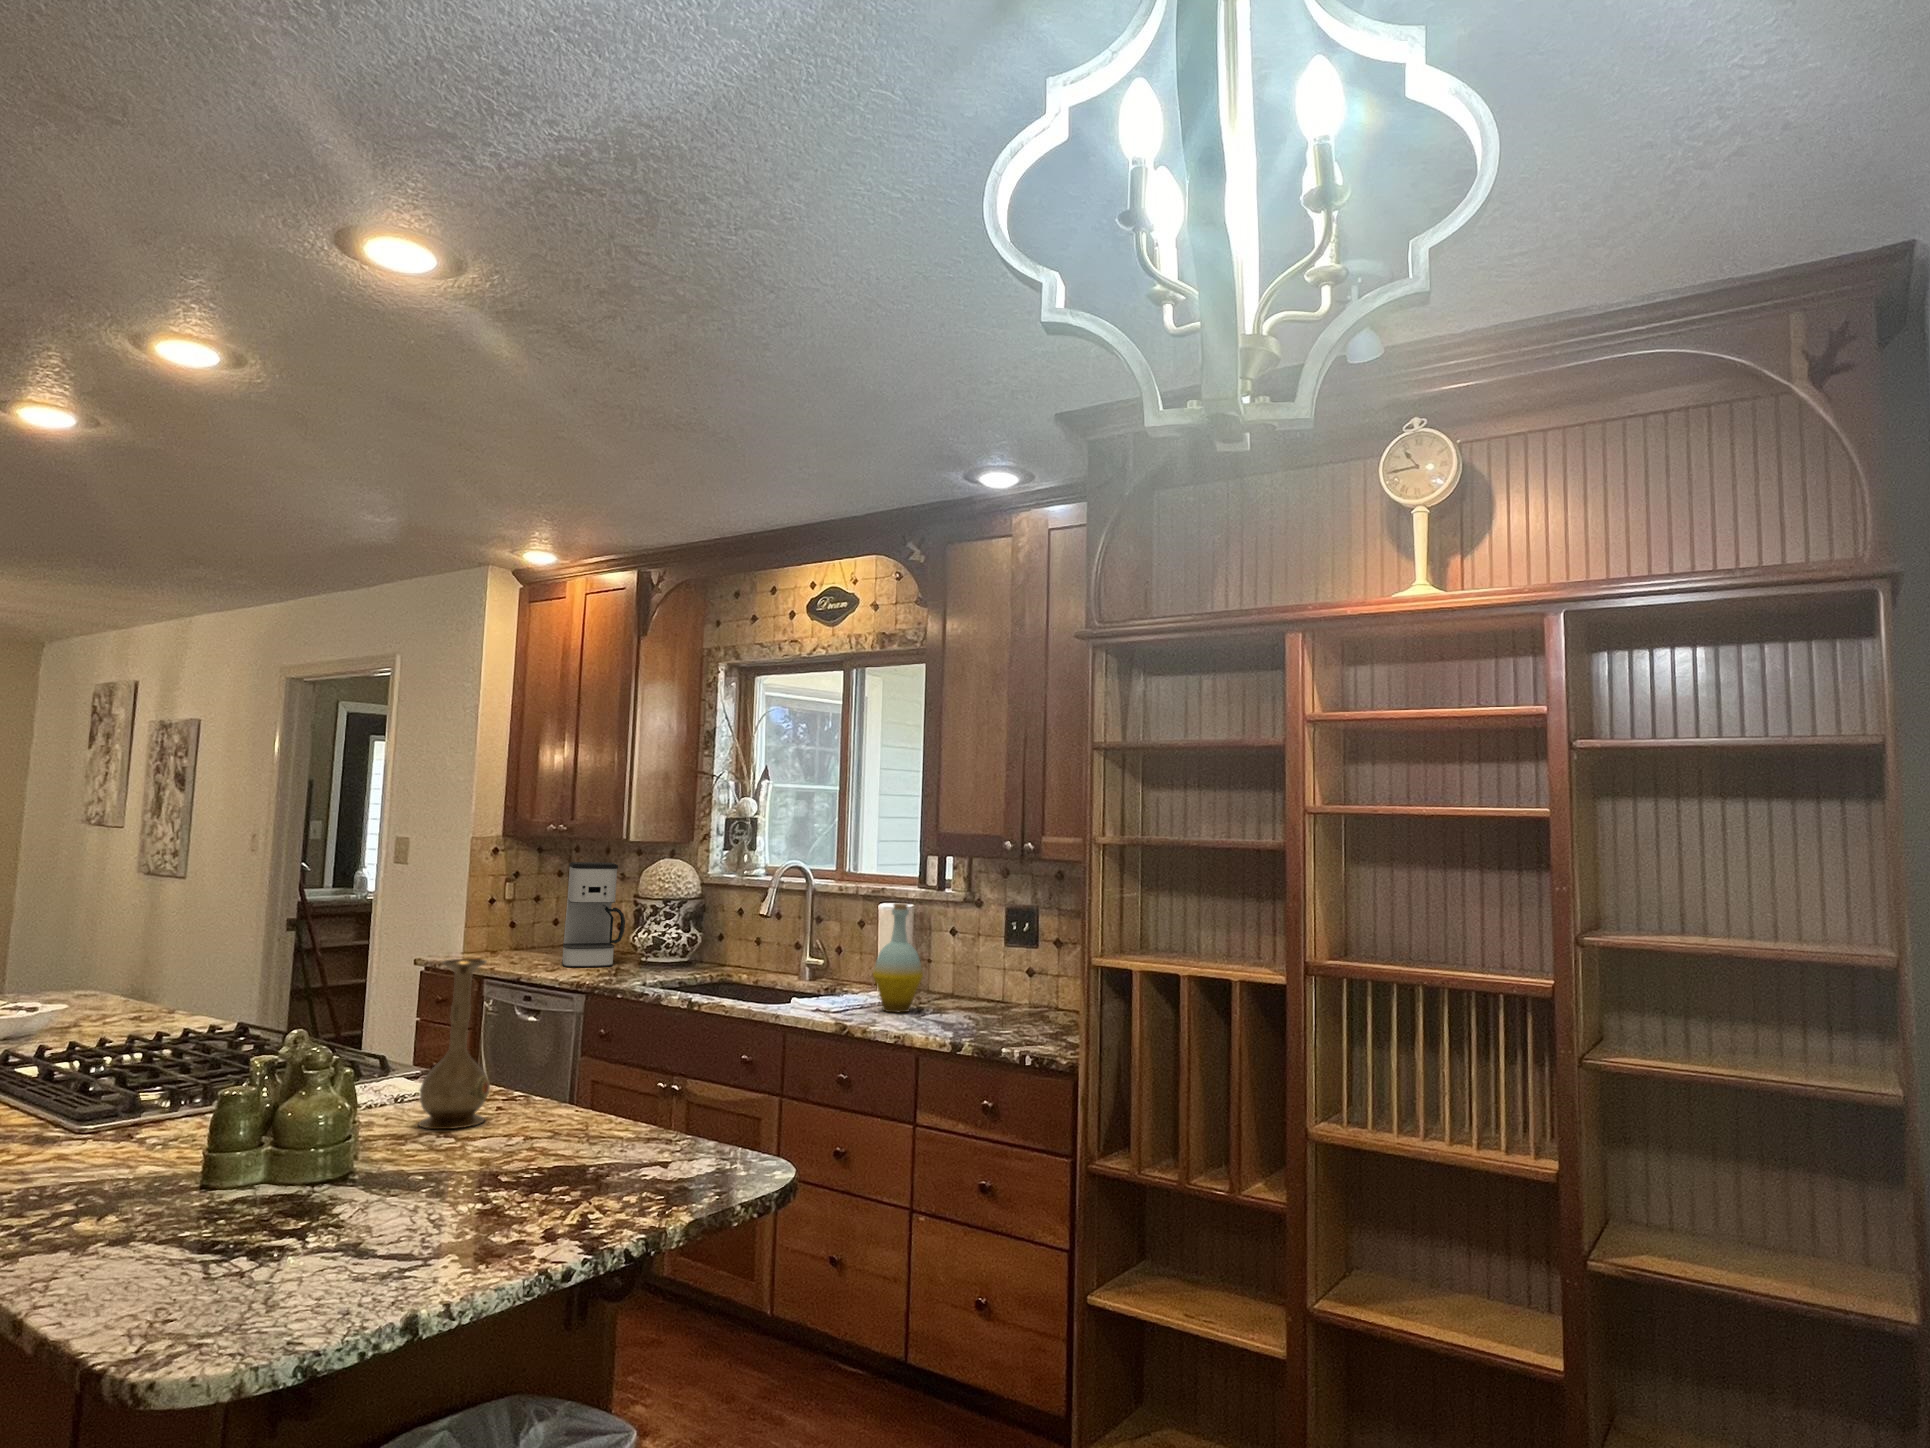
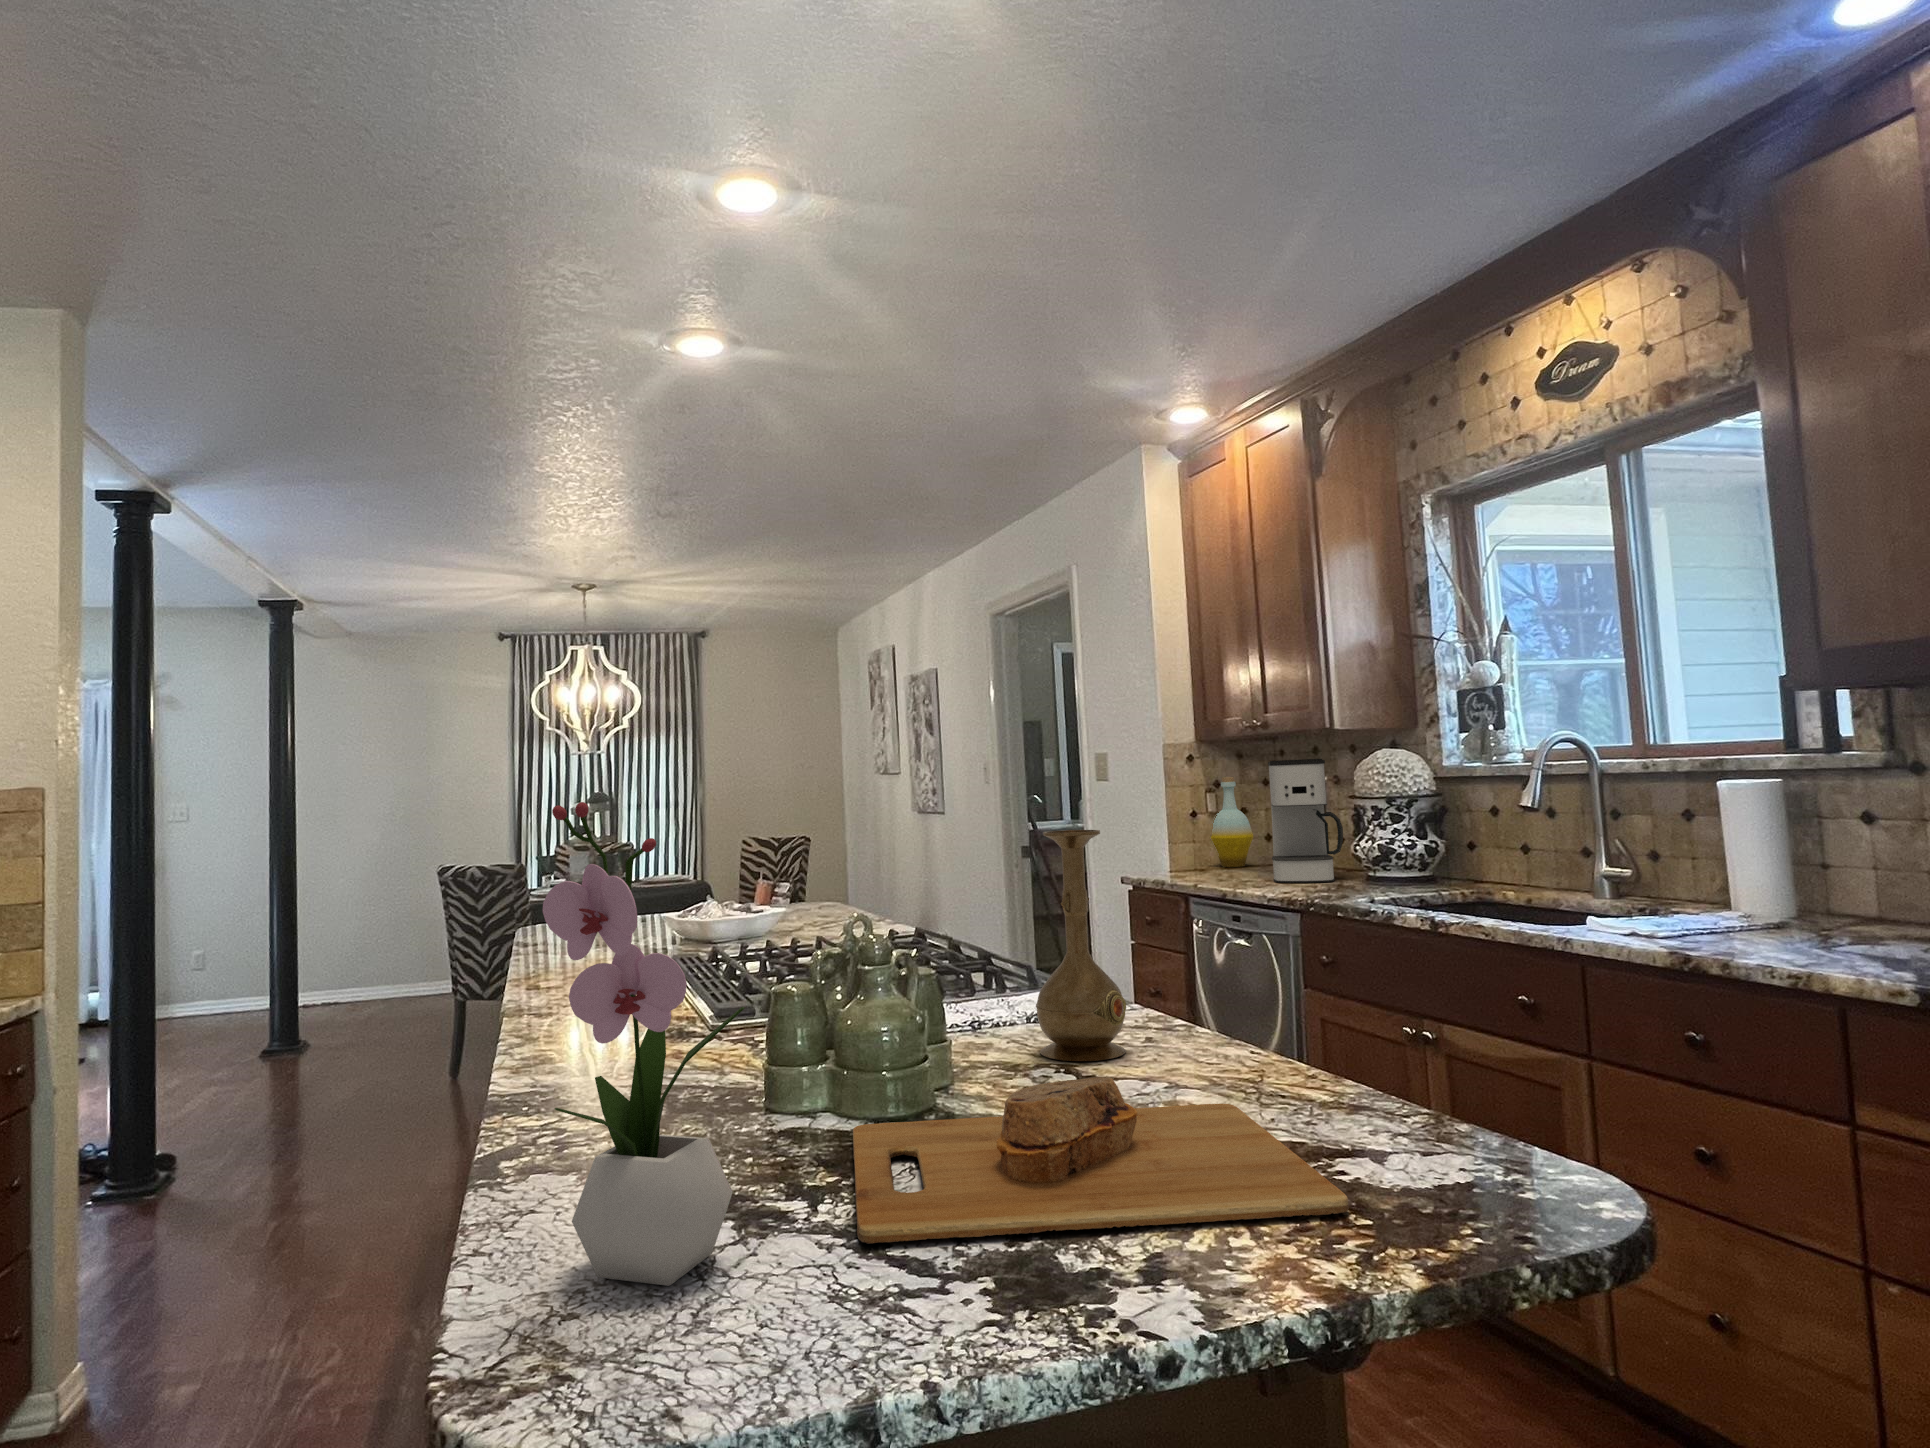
bottle: present [873,903,923,1012] -> present [1211,777,1254,867]
flower arrangement: none [159,981,294,1296] -> present [543,802,745,1286]
cutting board: none [305,1135,651,1251] -> present [853,1077,1349,1244]

